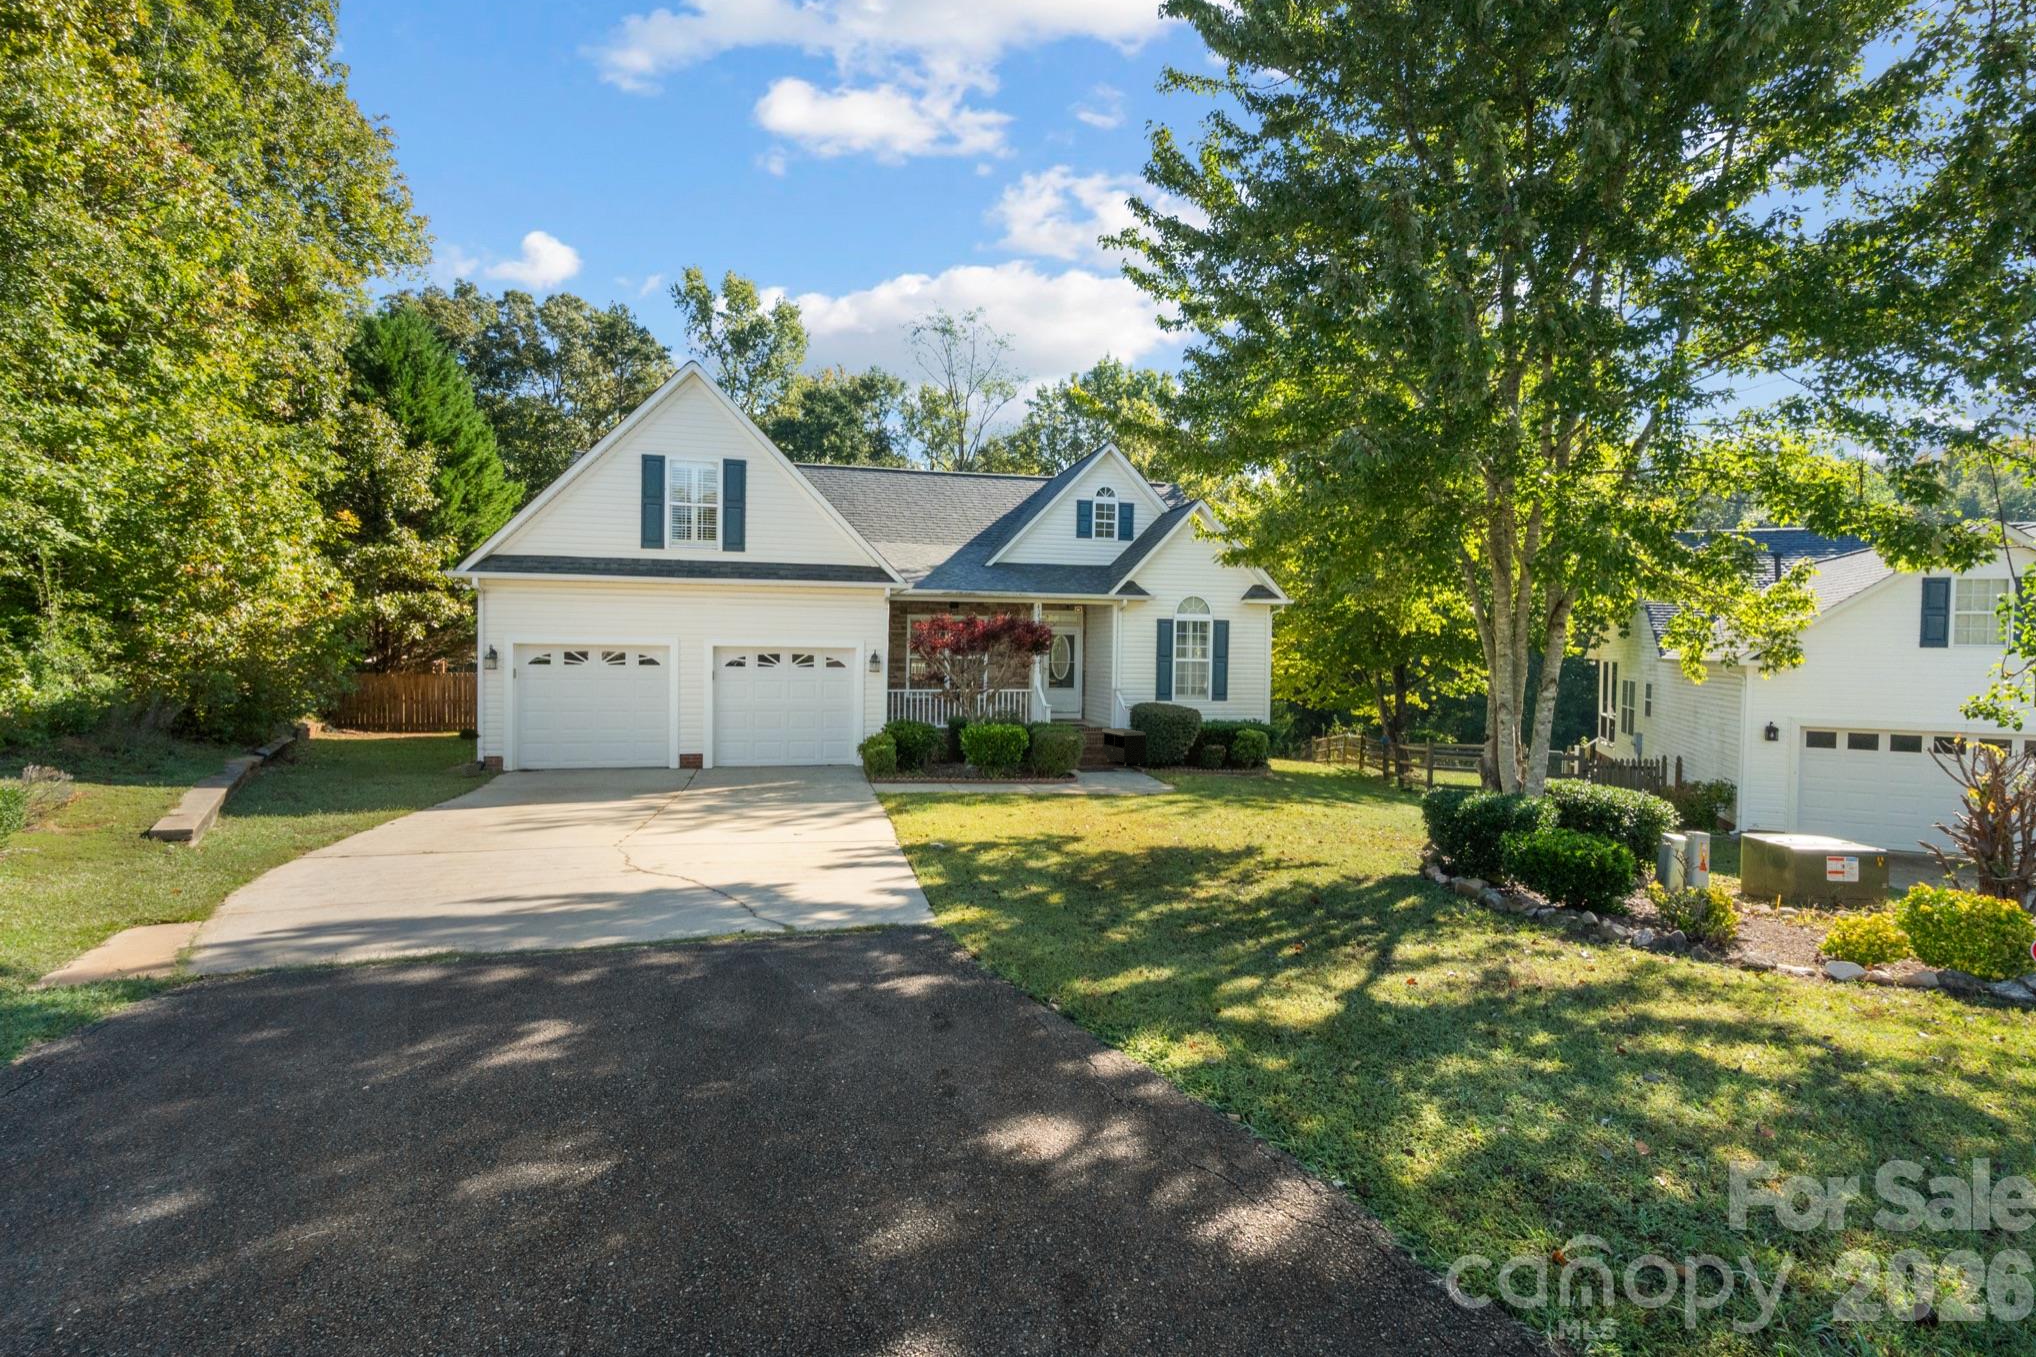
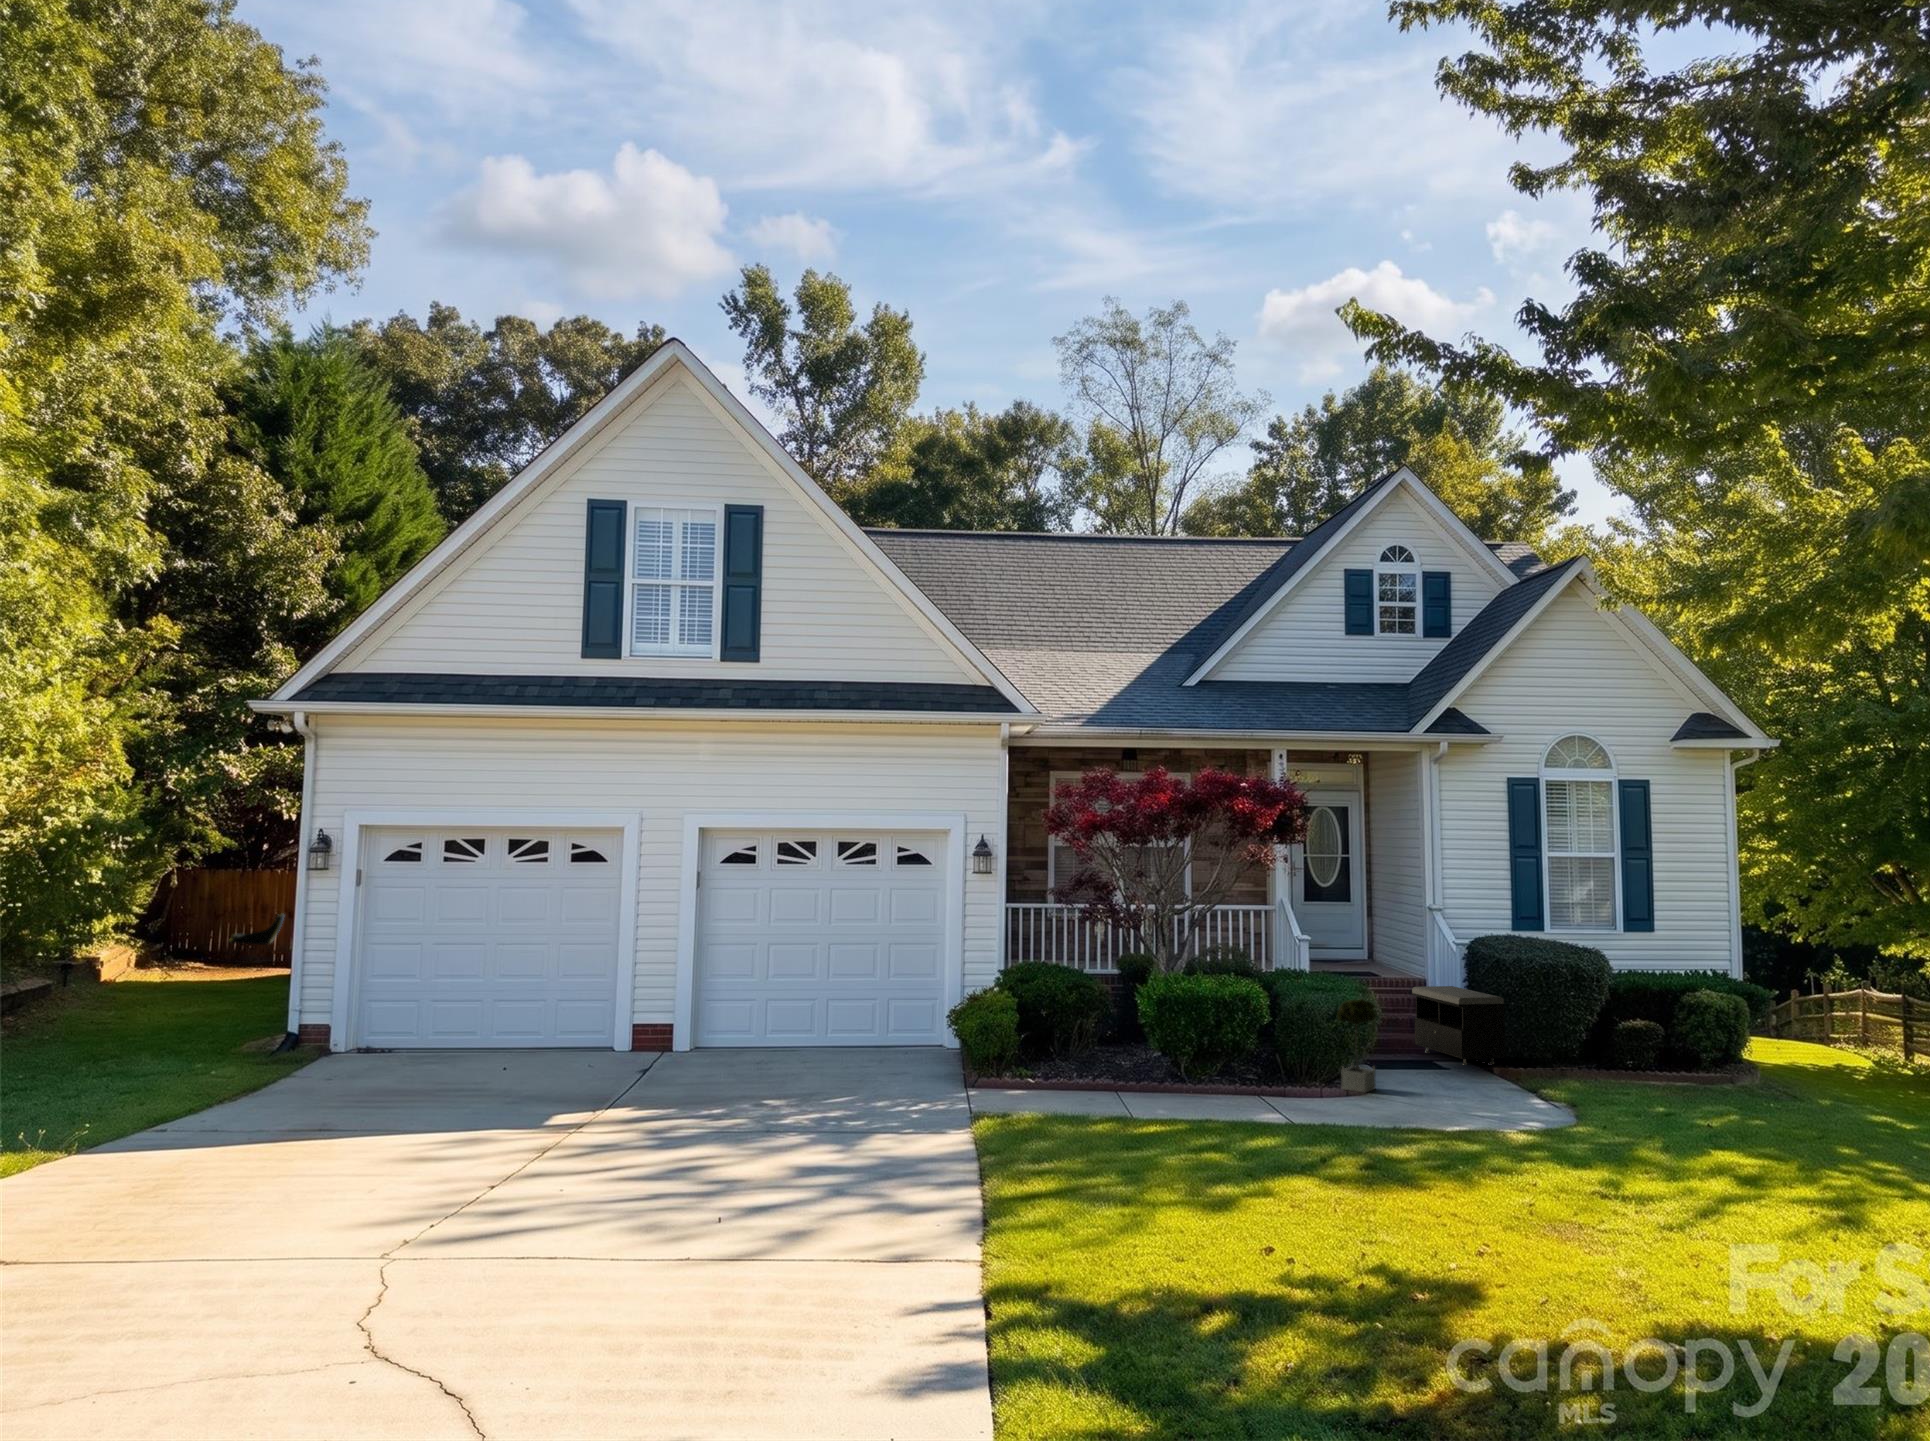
lounge chair: none [366,702,403,737] -> present [229,914,284,966]
potted tree: present [458,728,481,776] -> present [1337,999,1376,1093]

